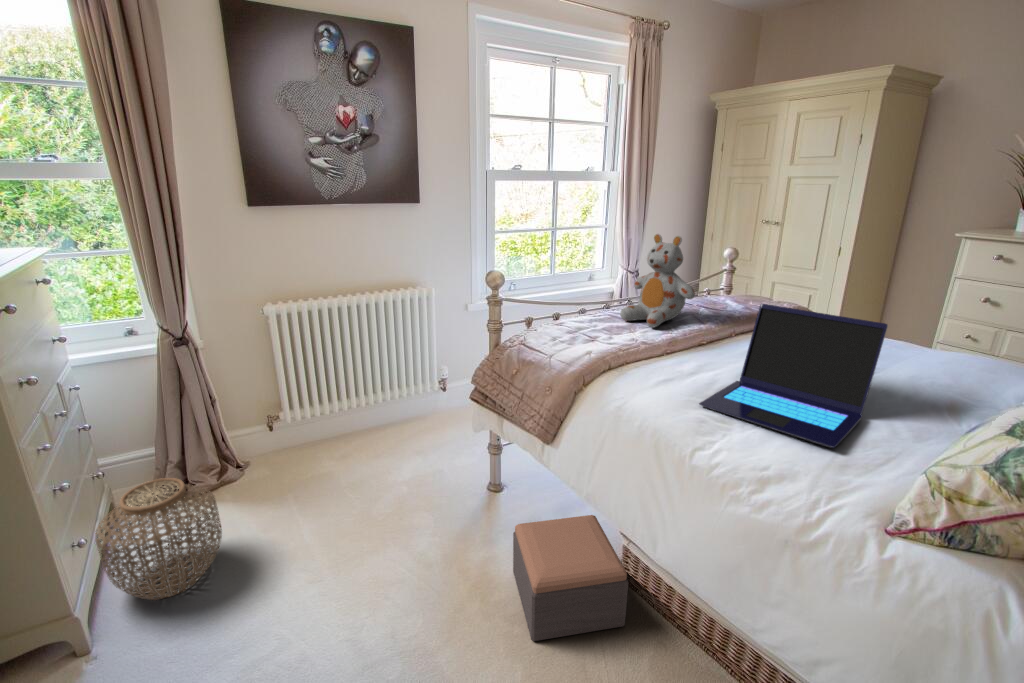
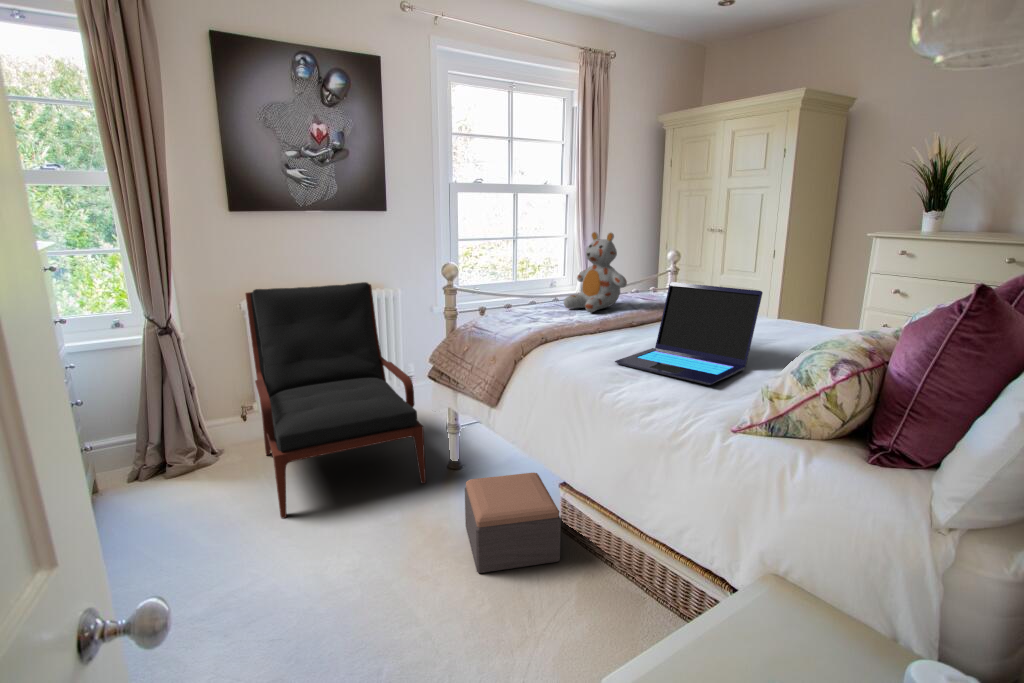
armchair: none [268,283,465,555] -> present [246,282,426,518]
woven basket: present [95,478,222,600] -> none [90,444,201,552]

